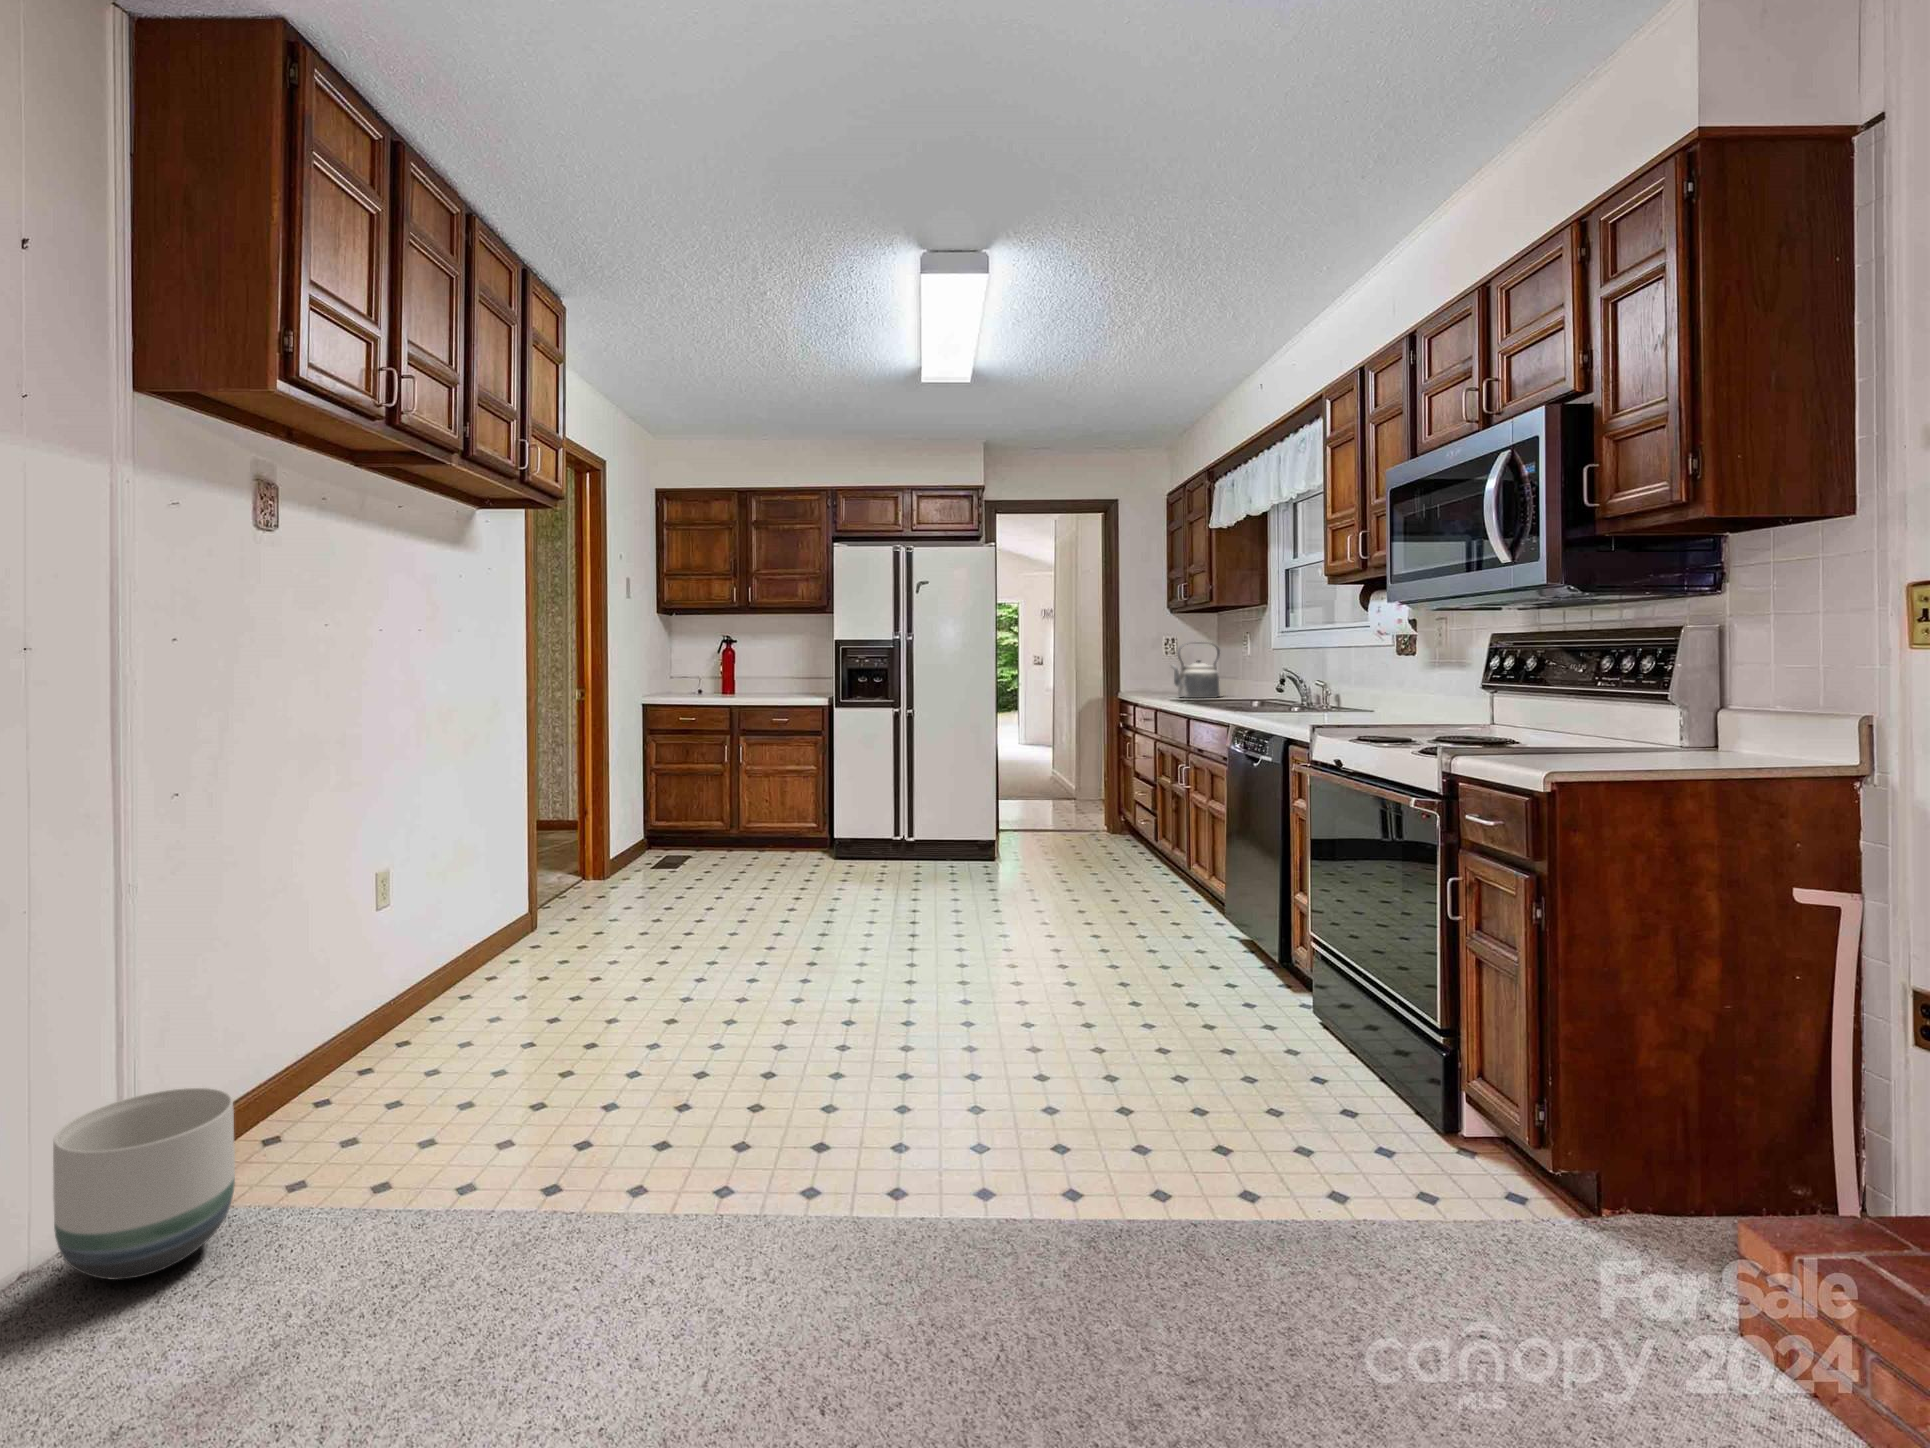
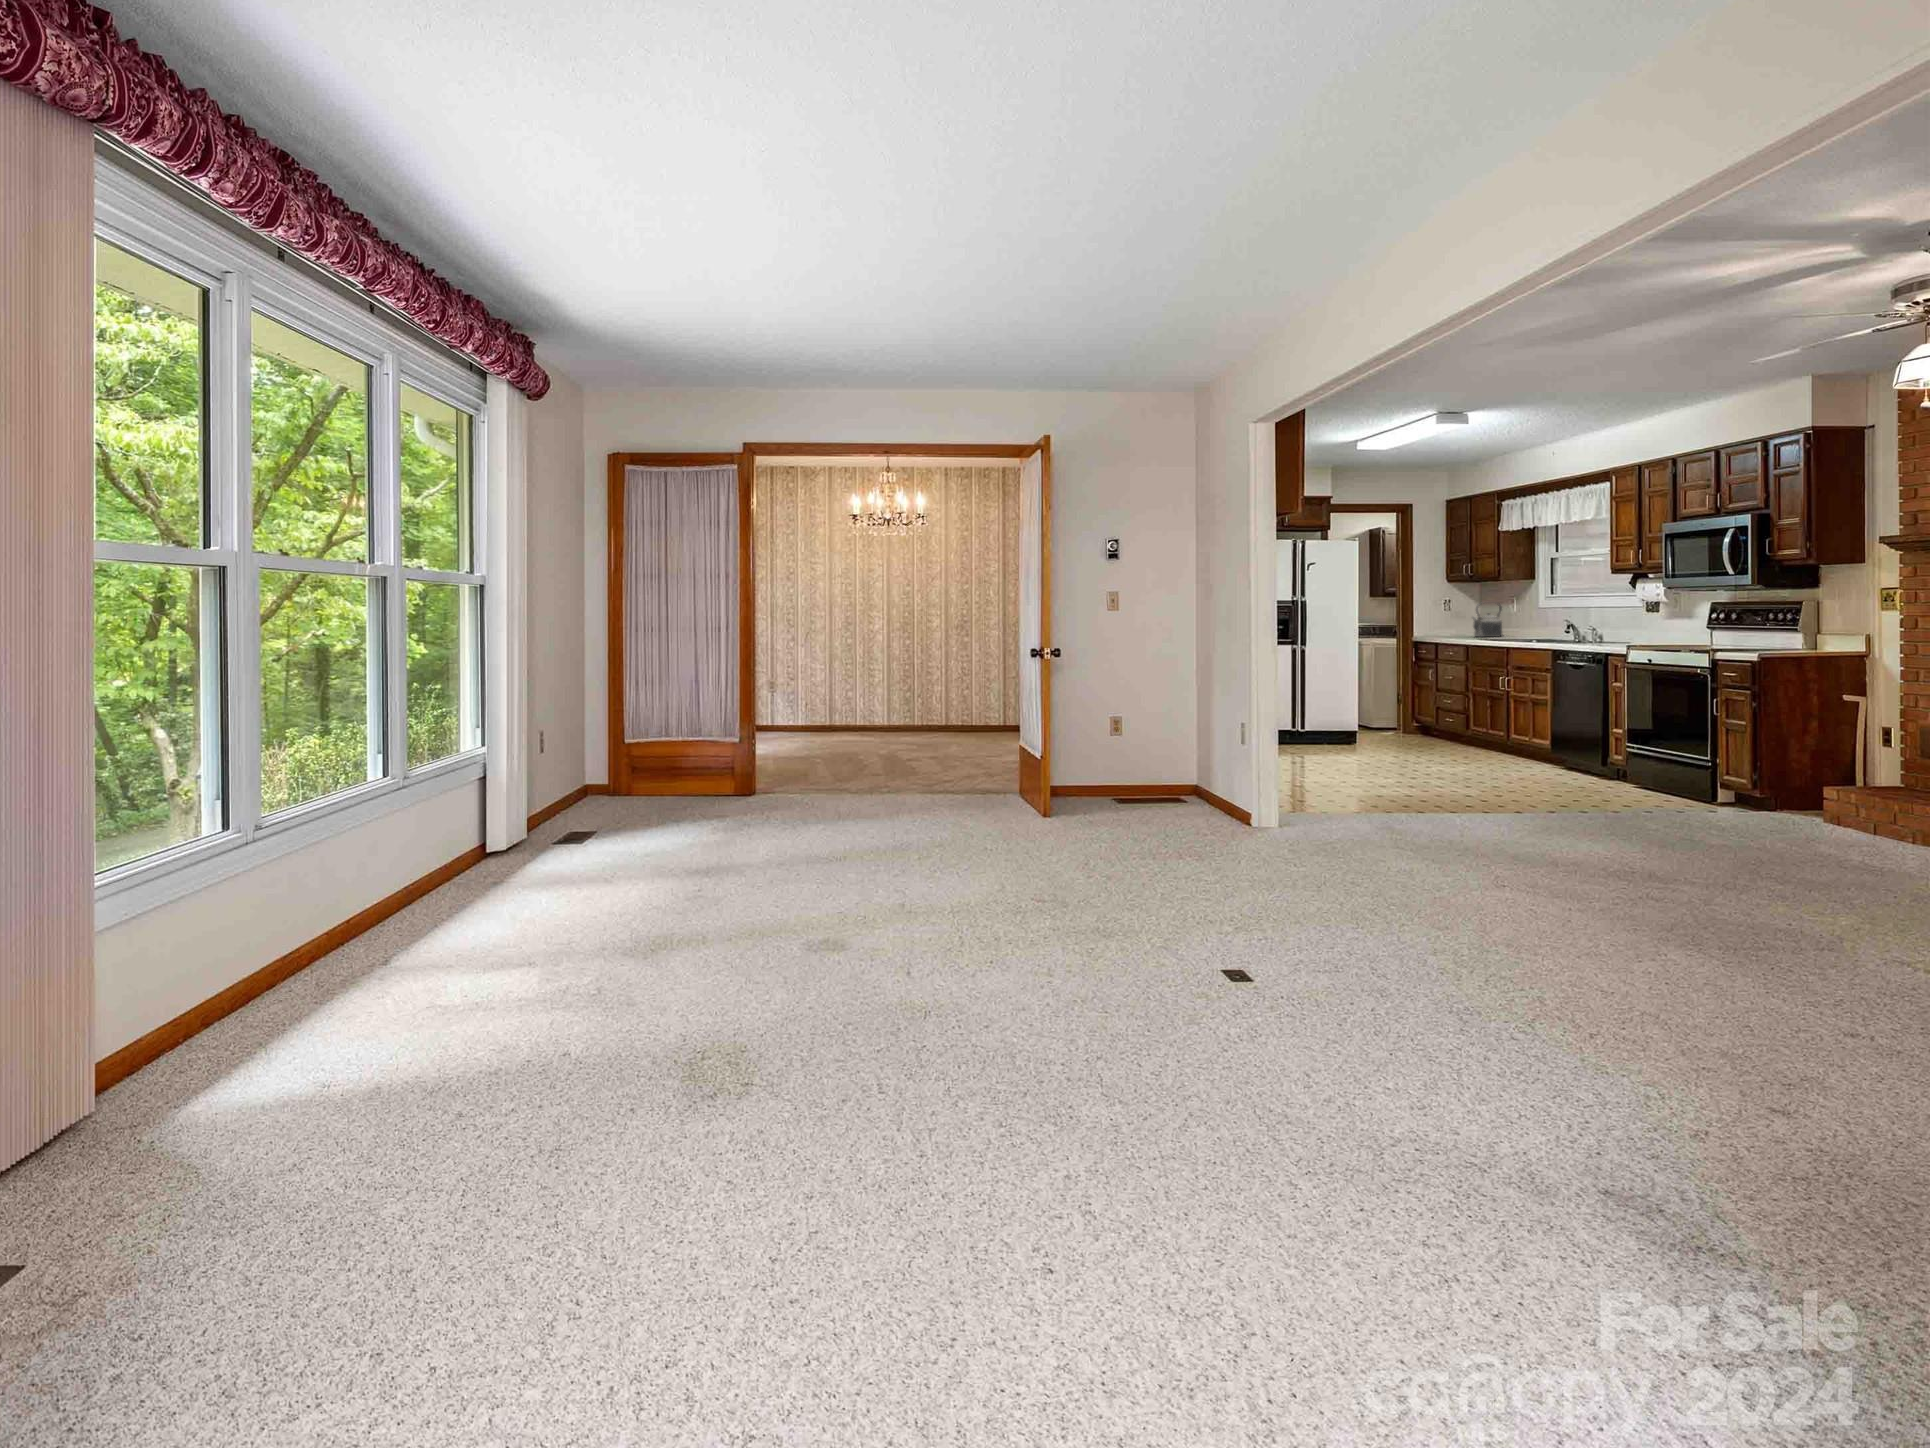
planter: present [53,1088,235,1280] -> none [1258,778,1309,831]

